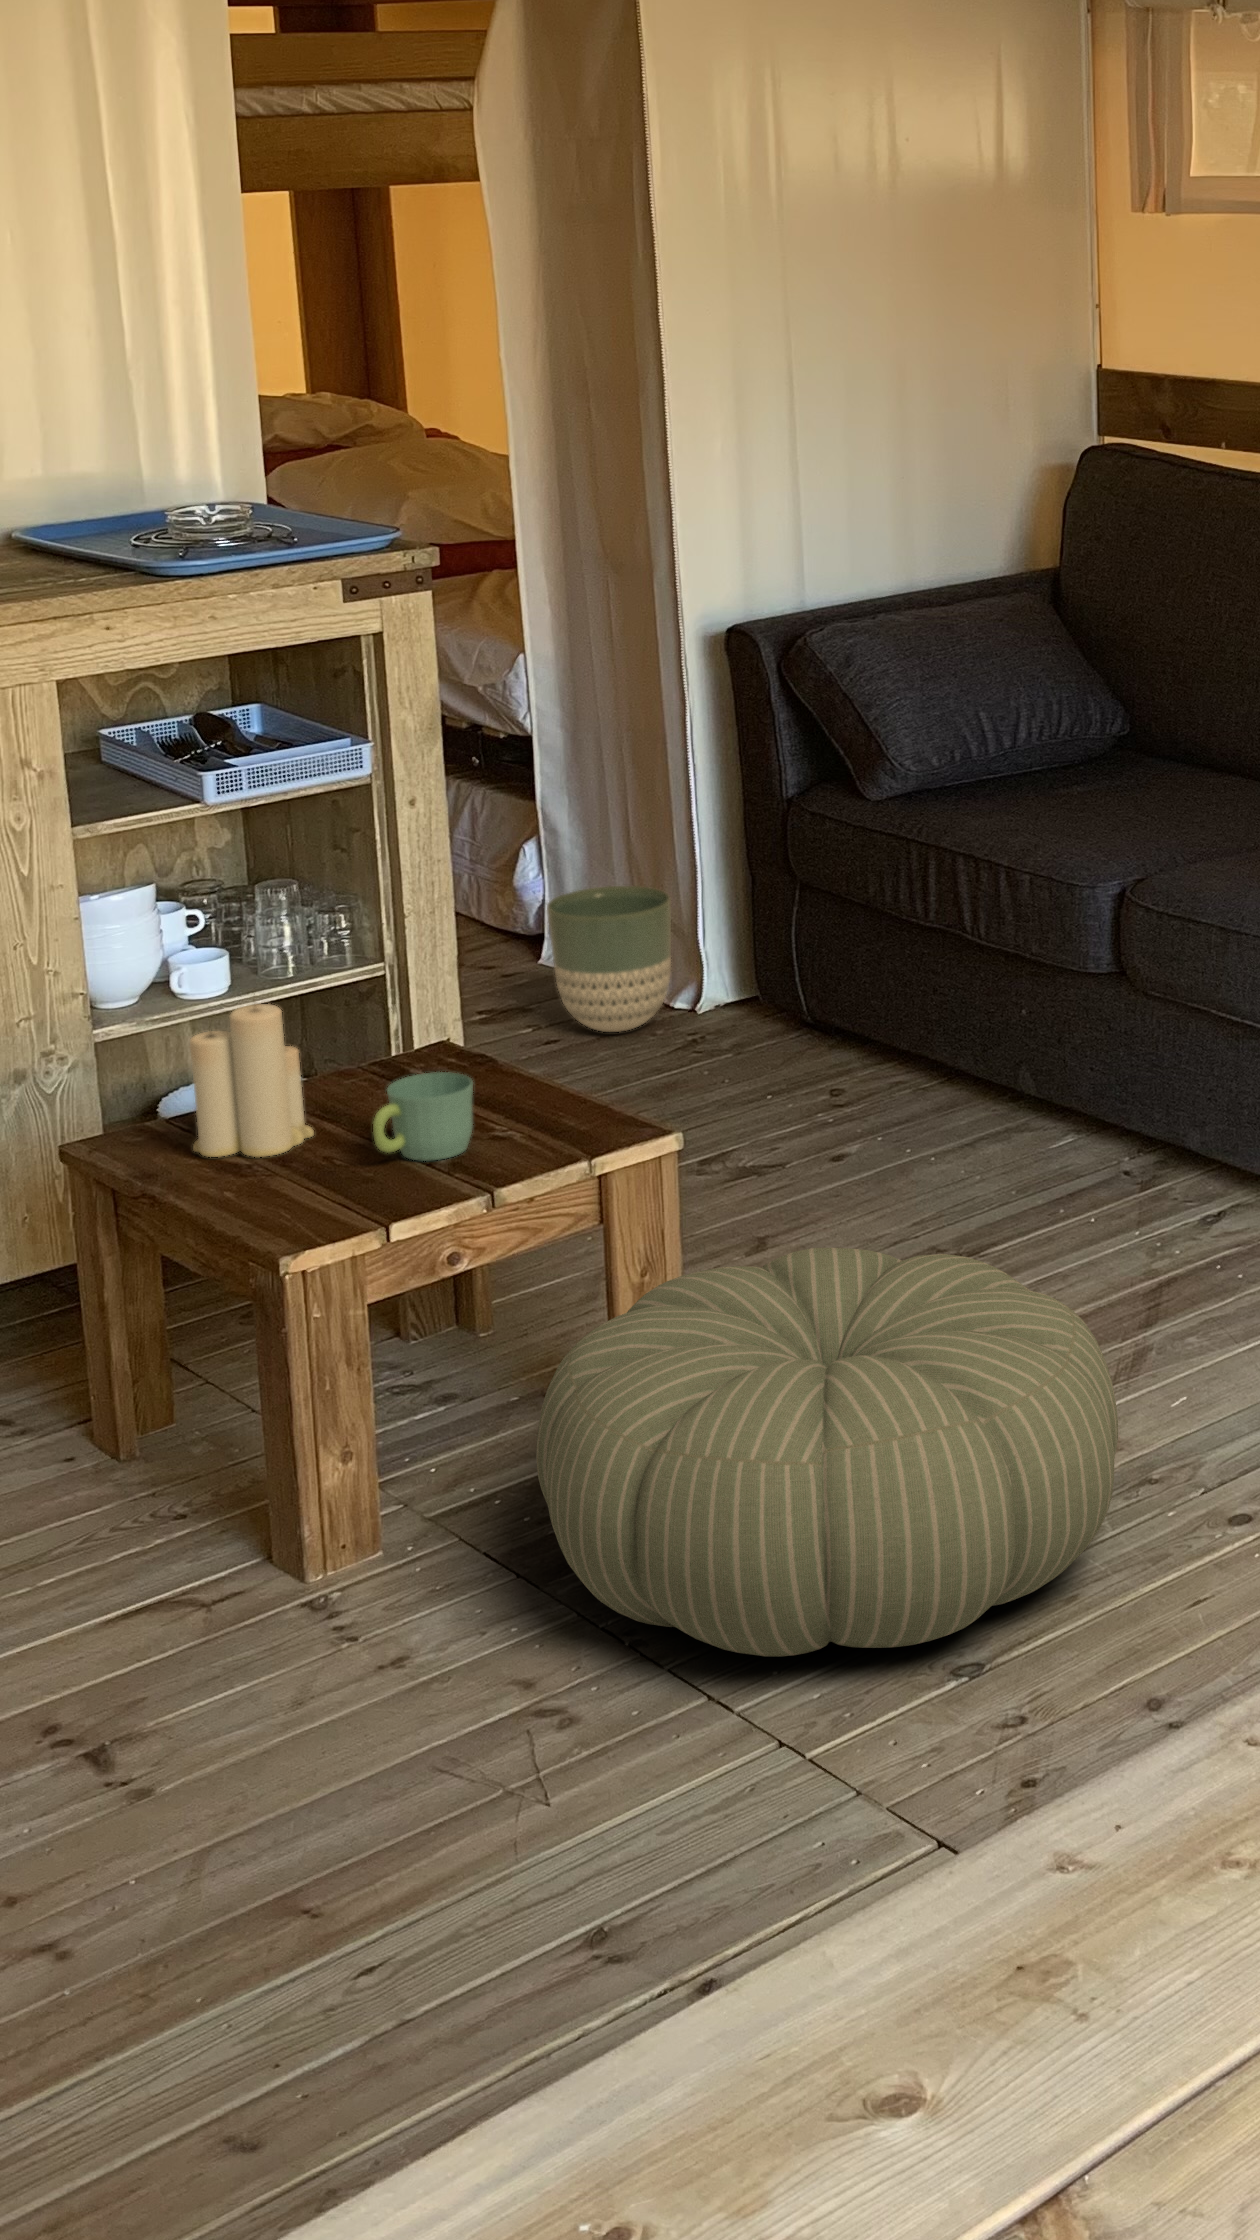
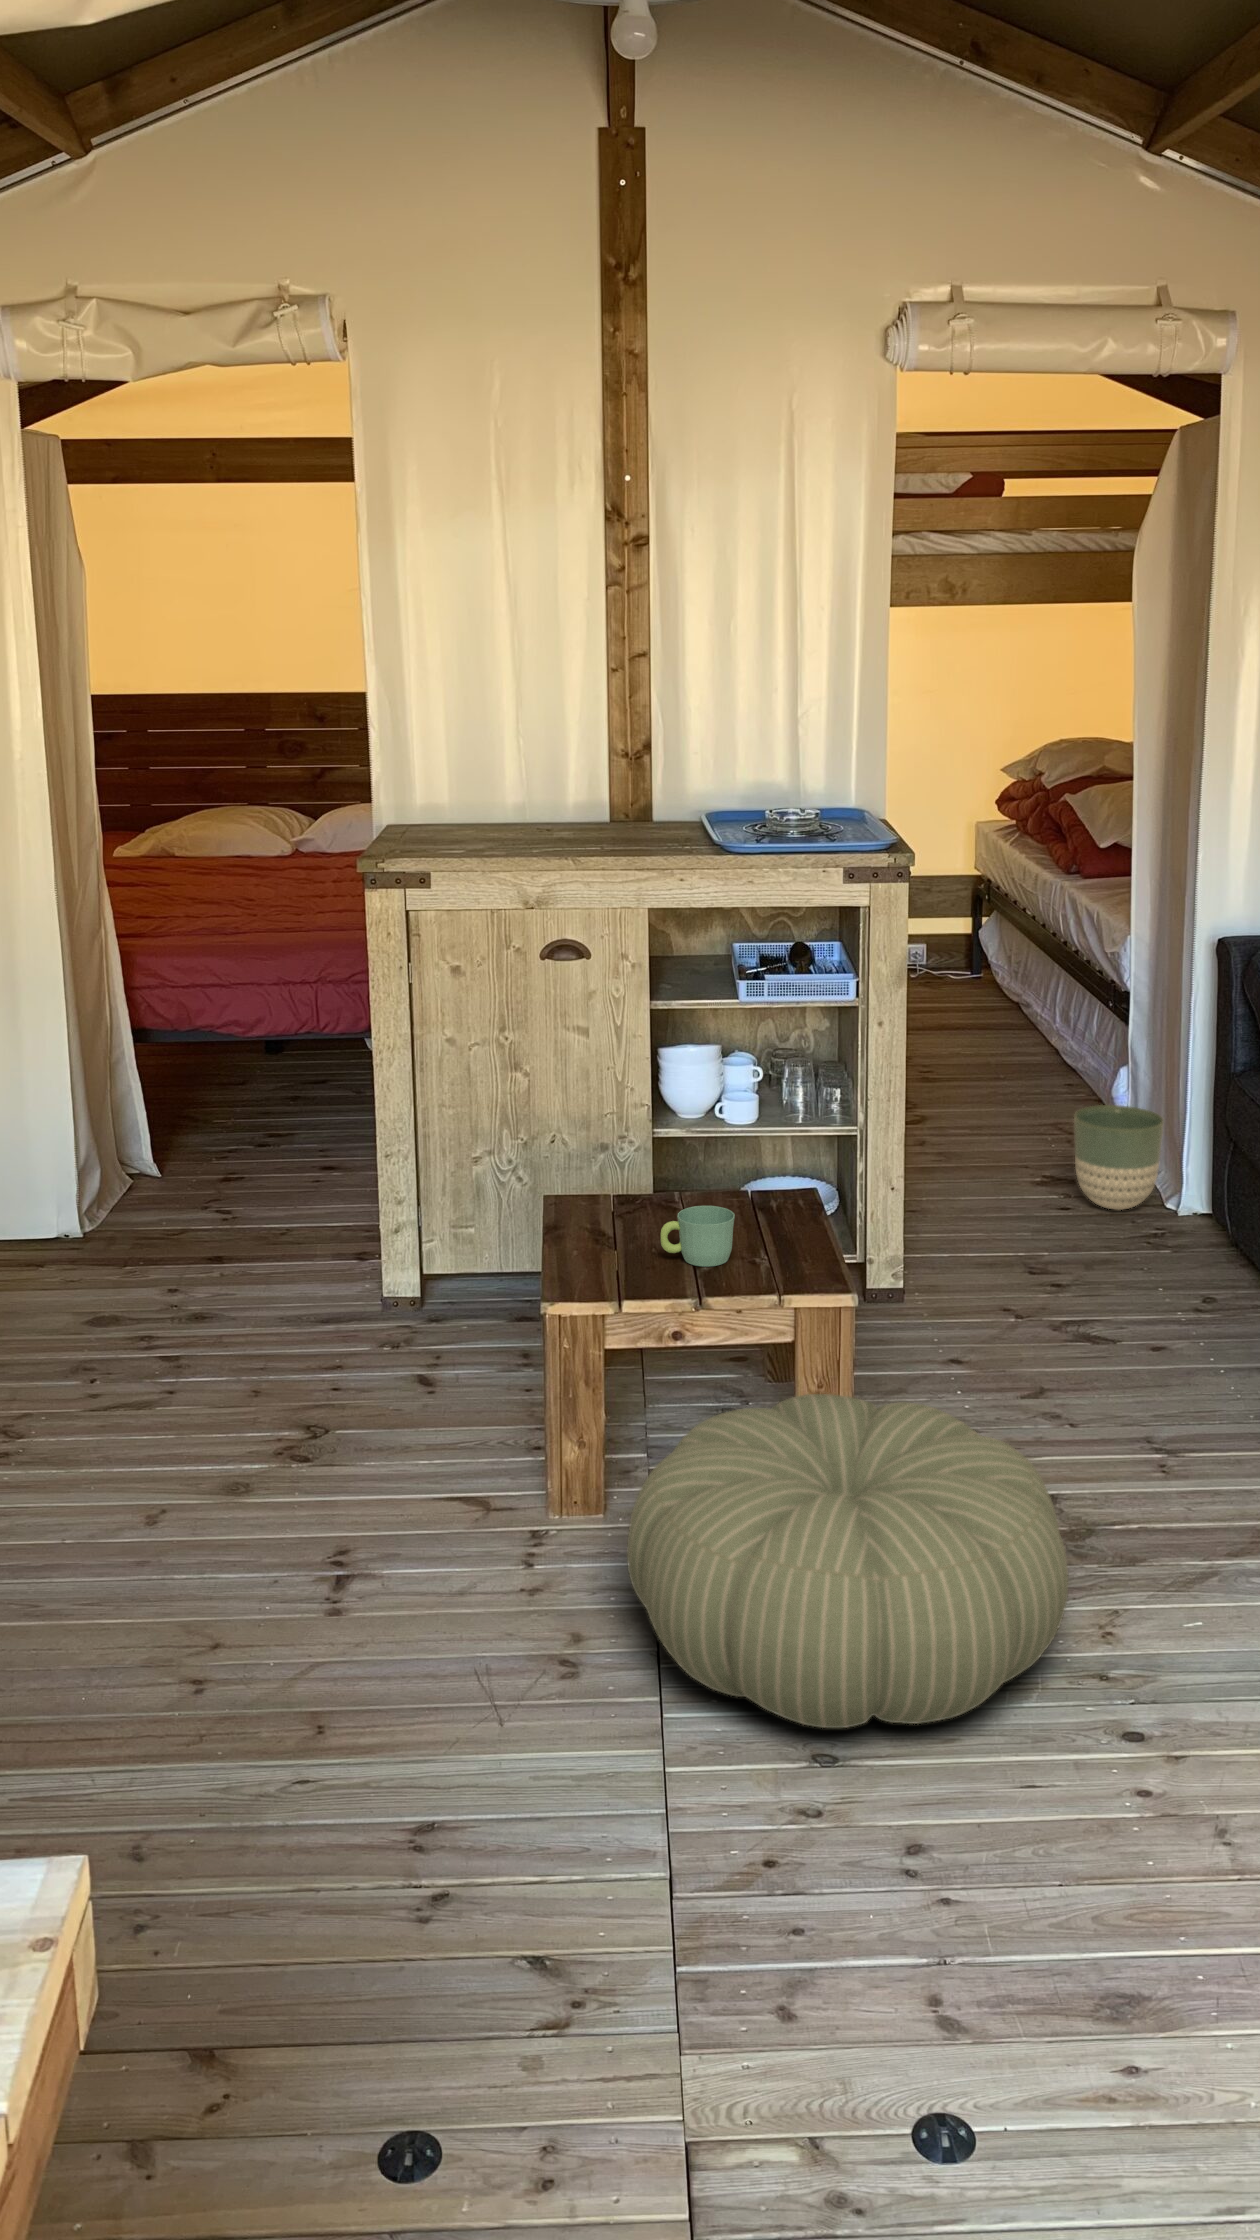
candle: present [190,1004,314,1157] -> none [595,1128,666,1235]

